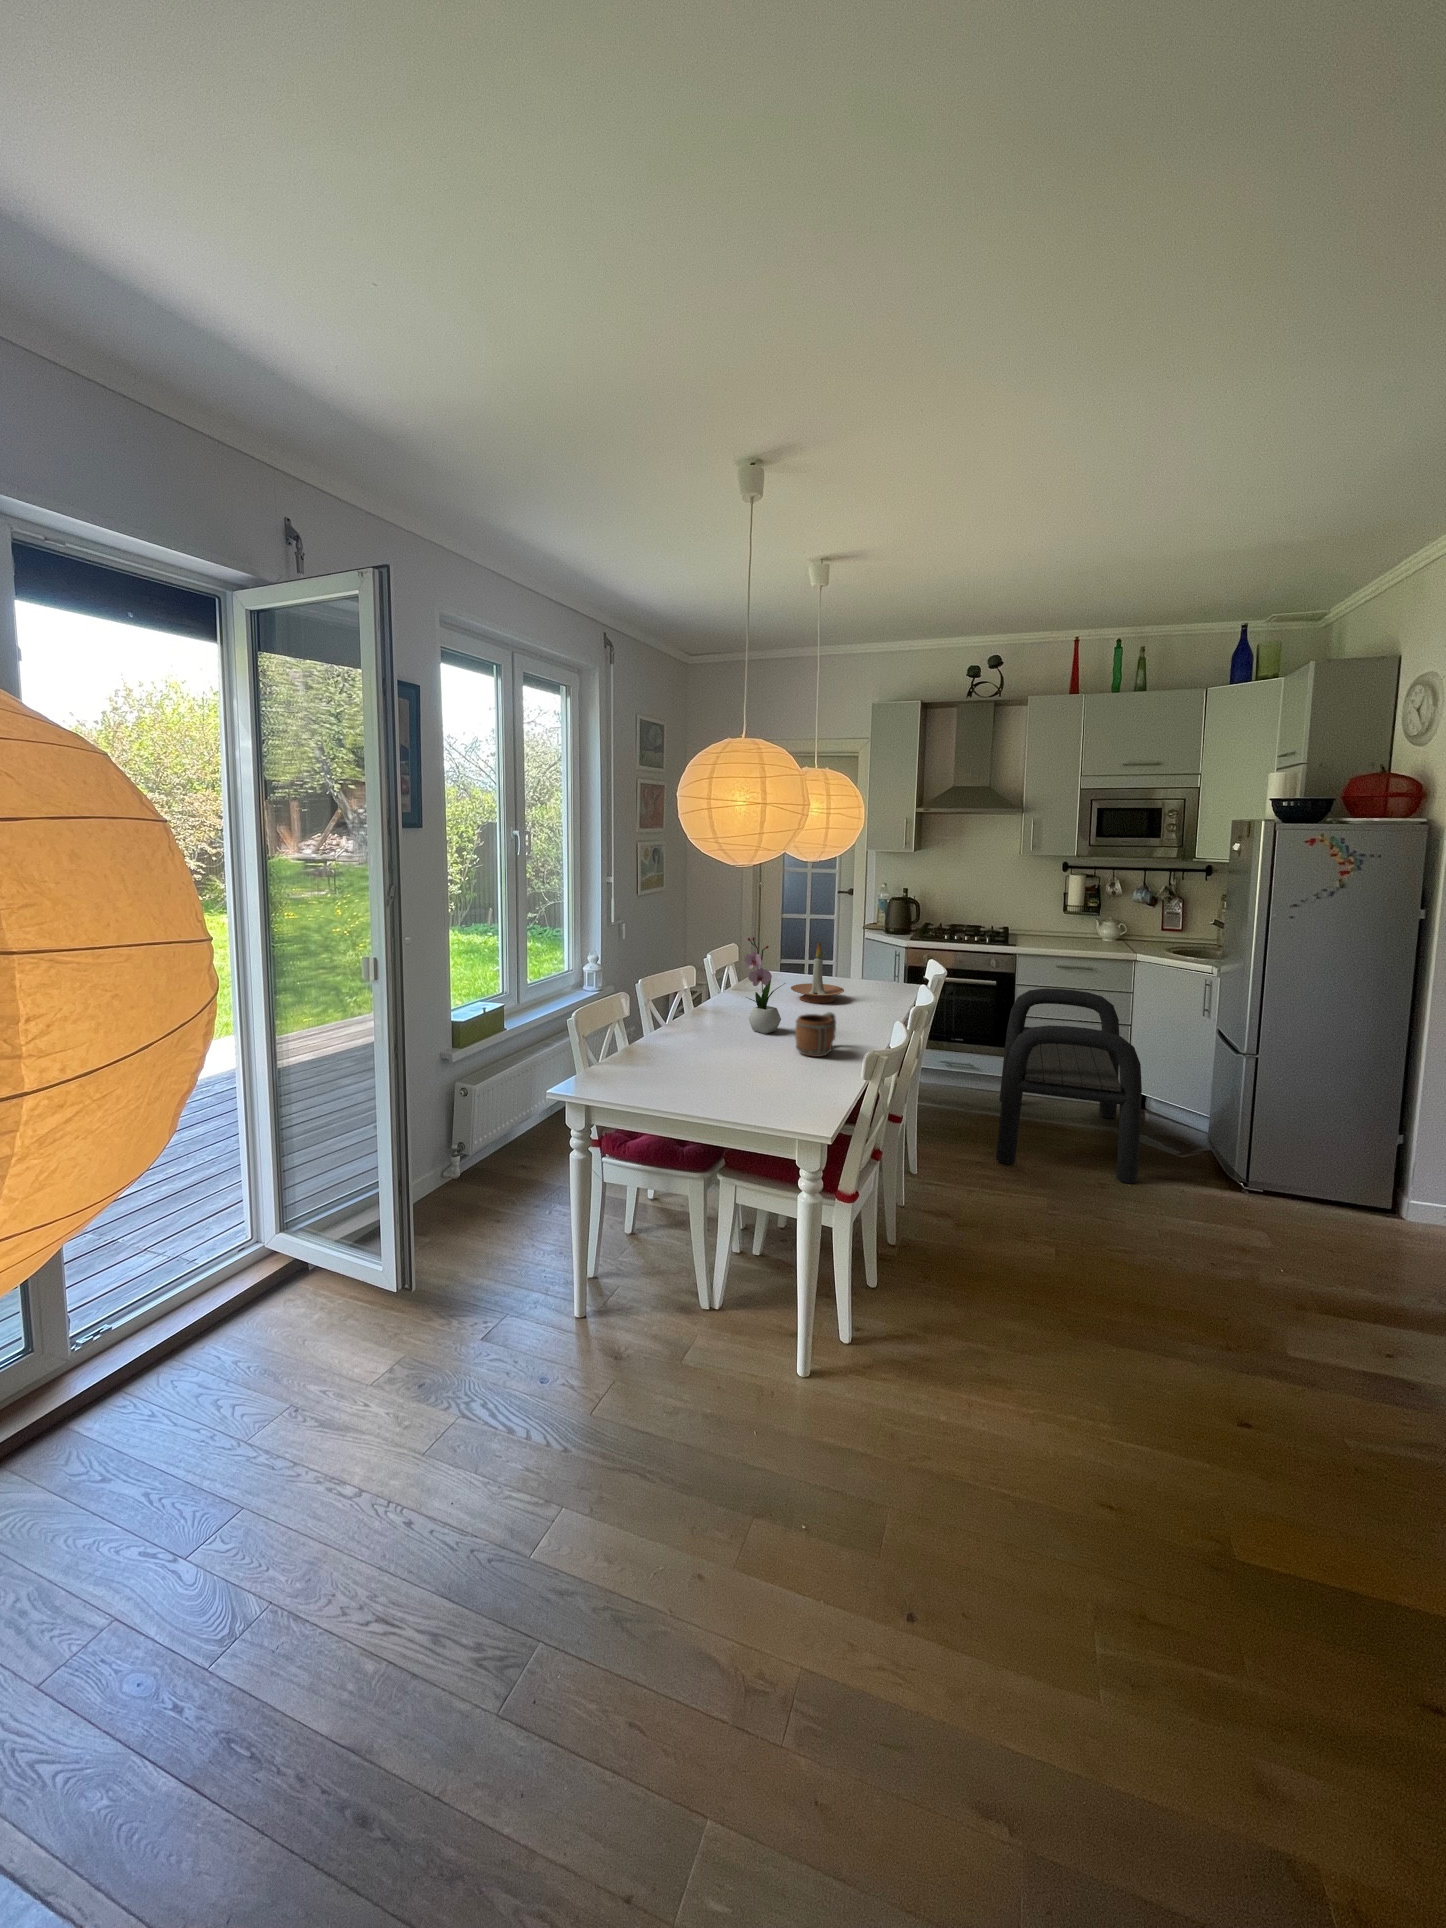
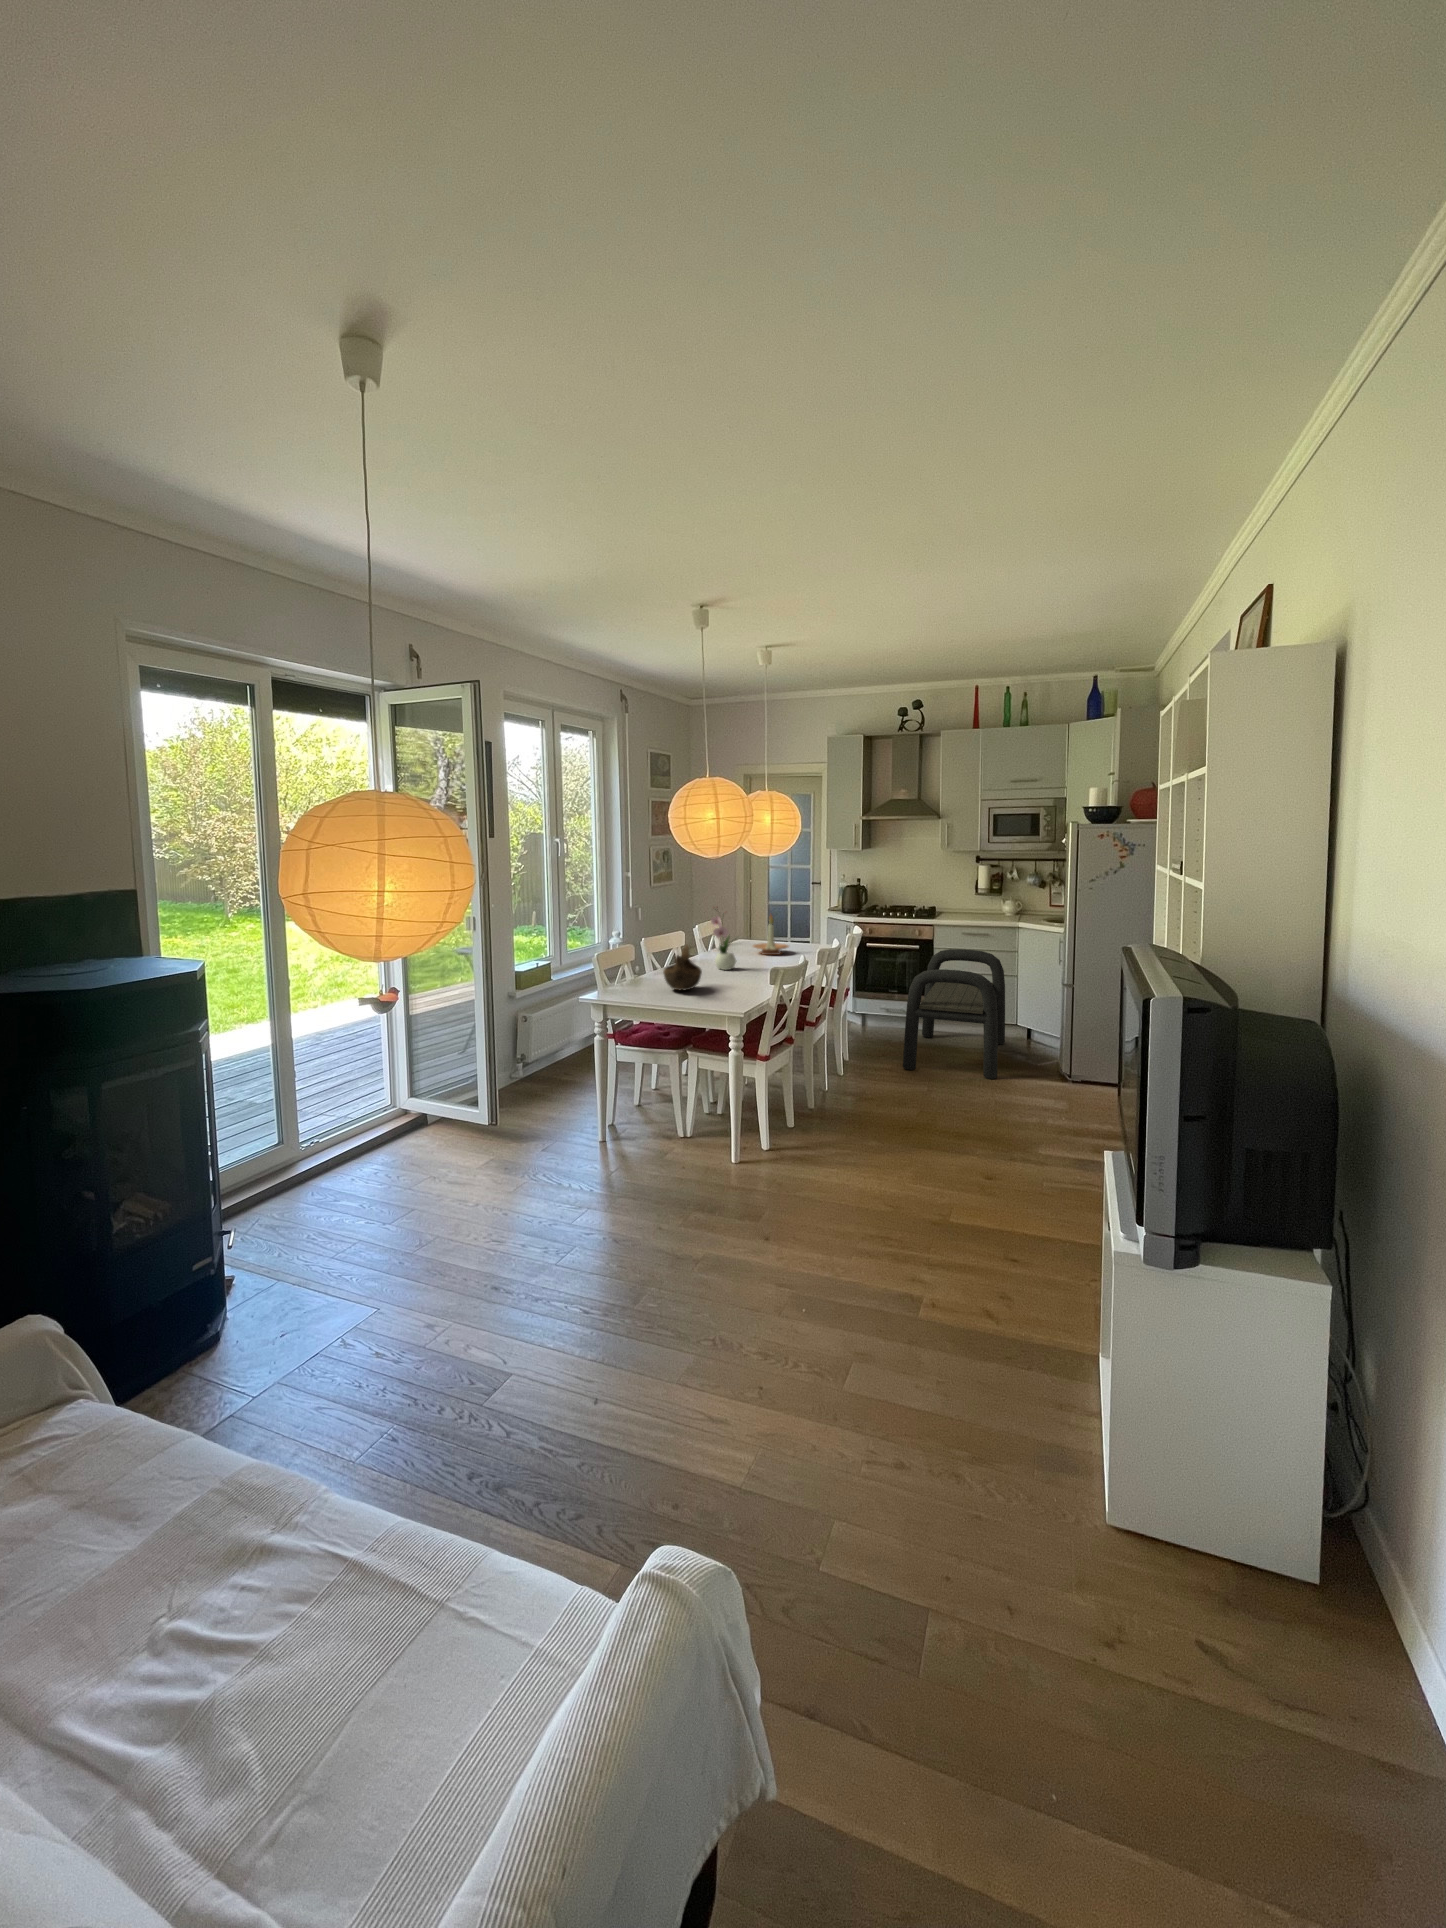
decorative bowl: none [682,1002,745,1081] -> present [663,945,702,990]
mug: present [795,1012,836,1057] -> none [740,953,769,980]

